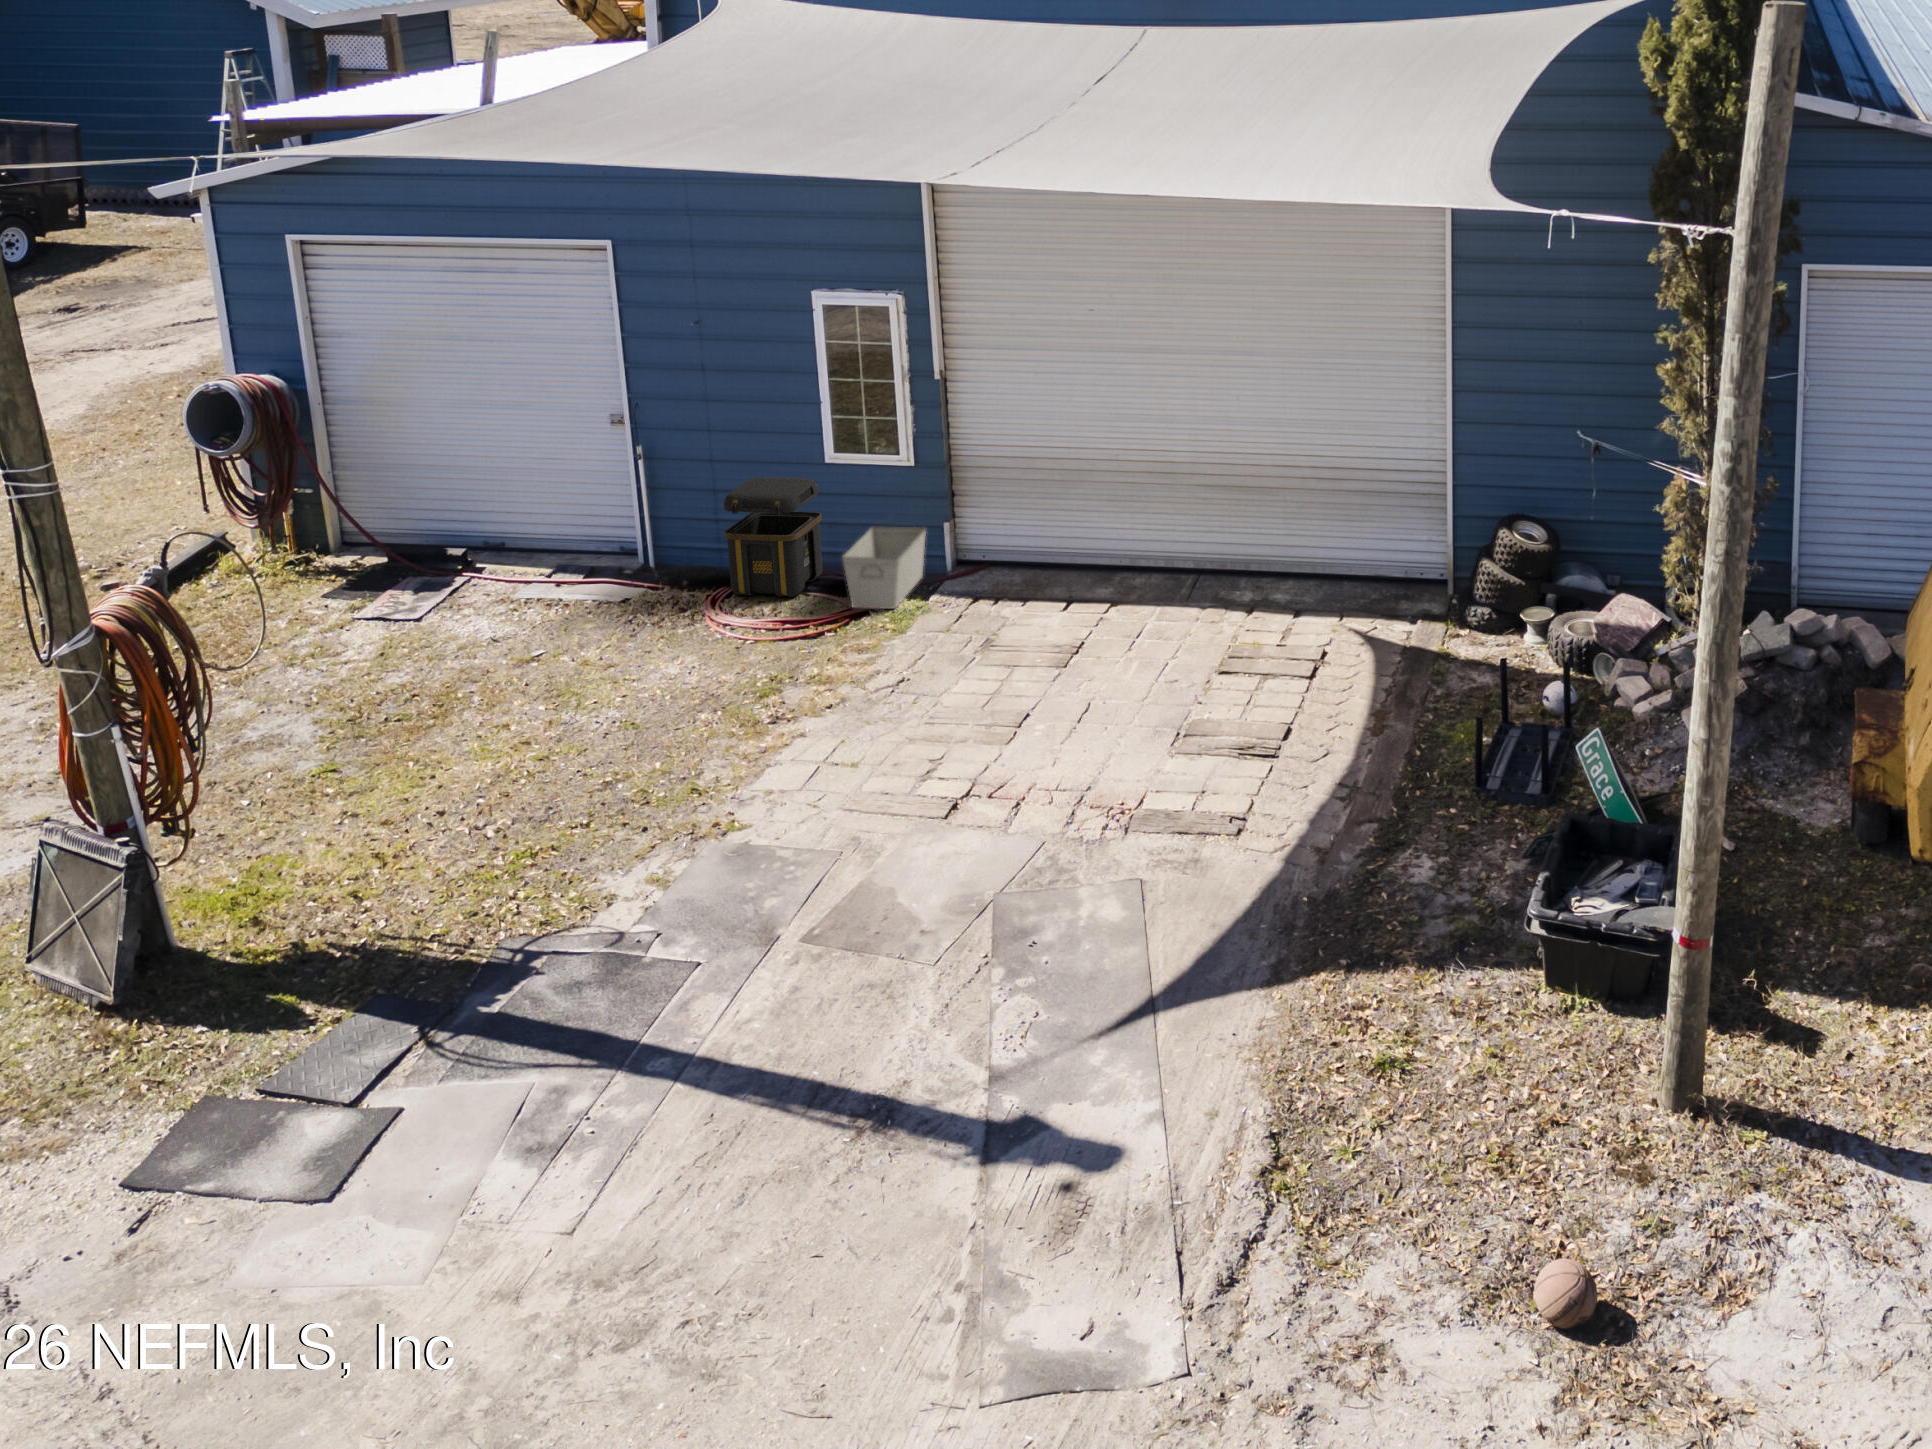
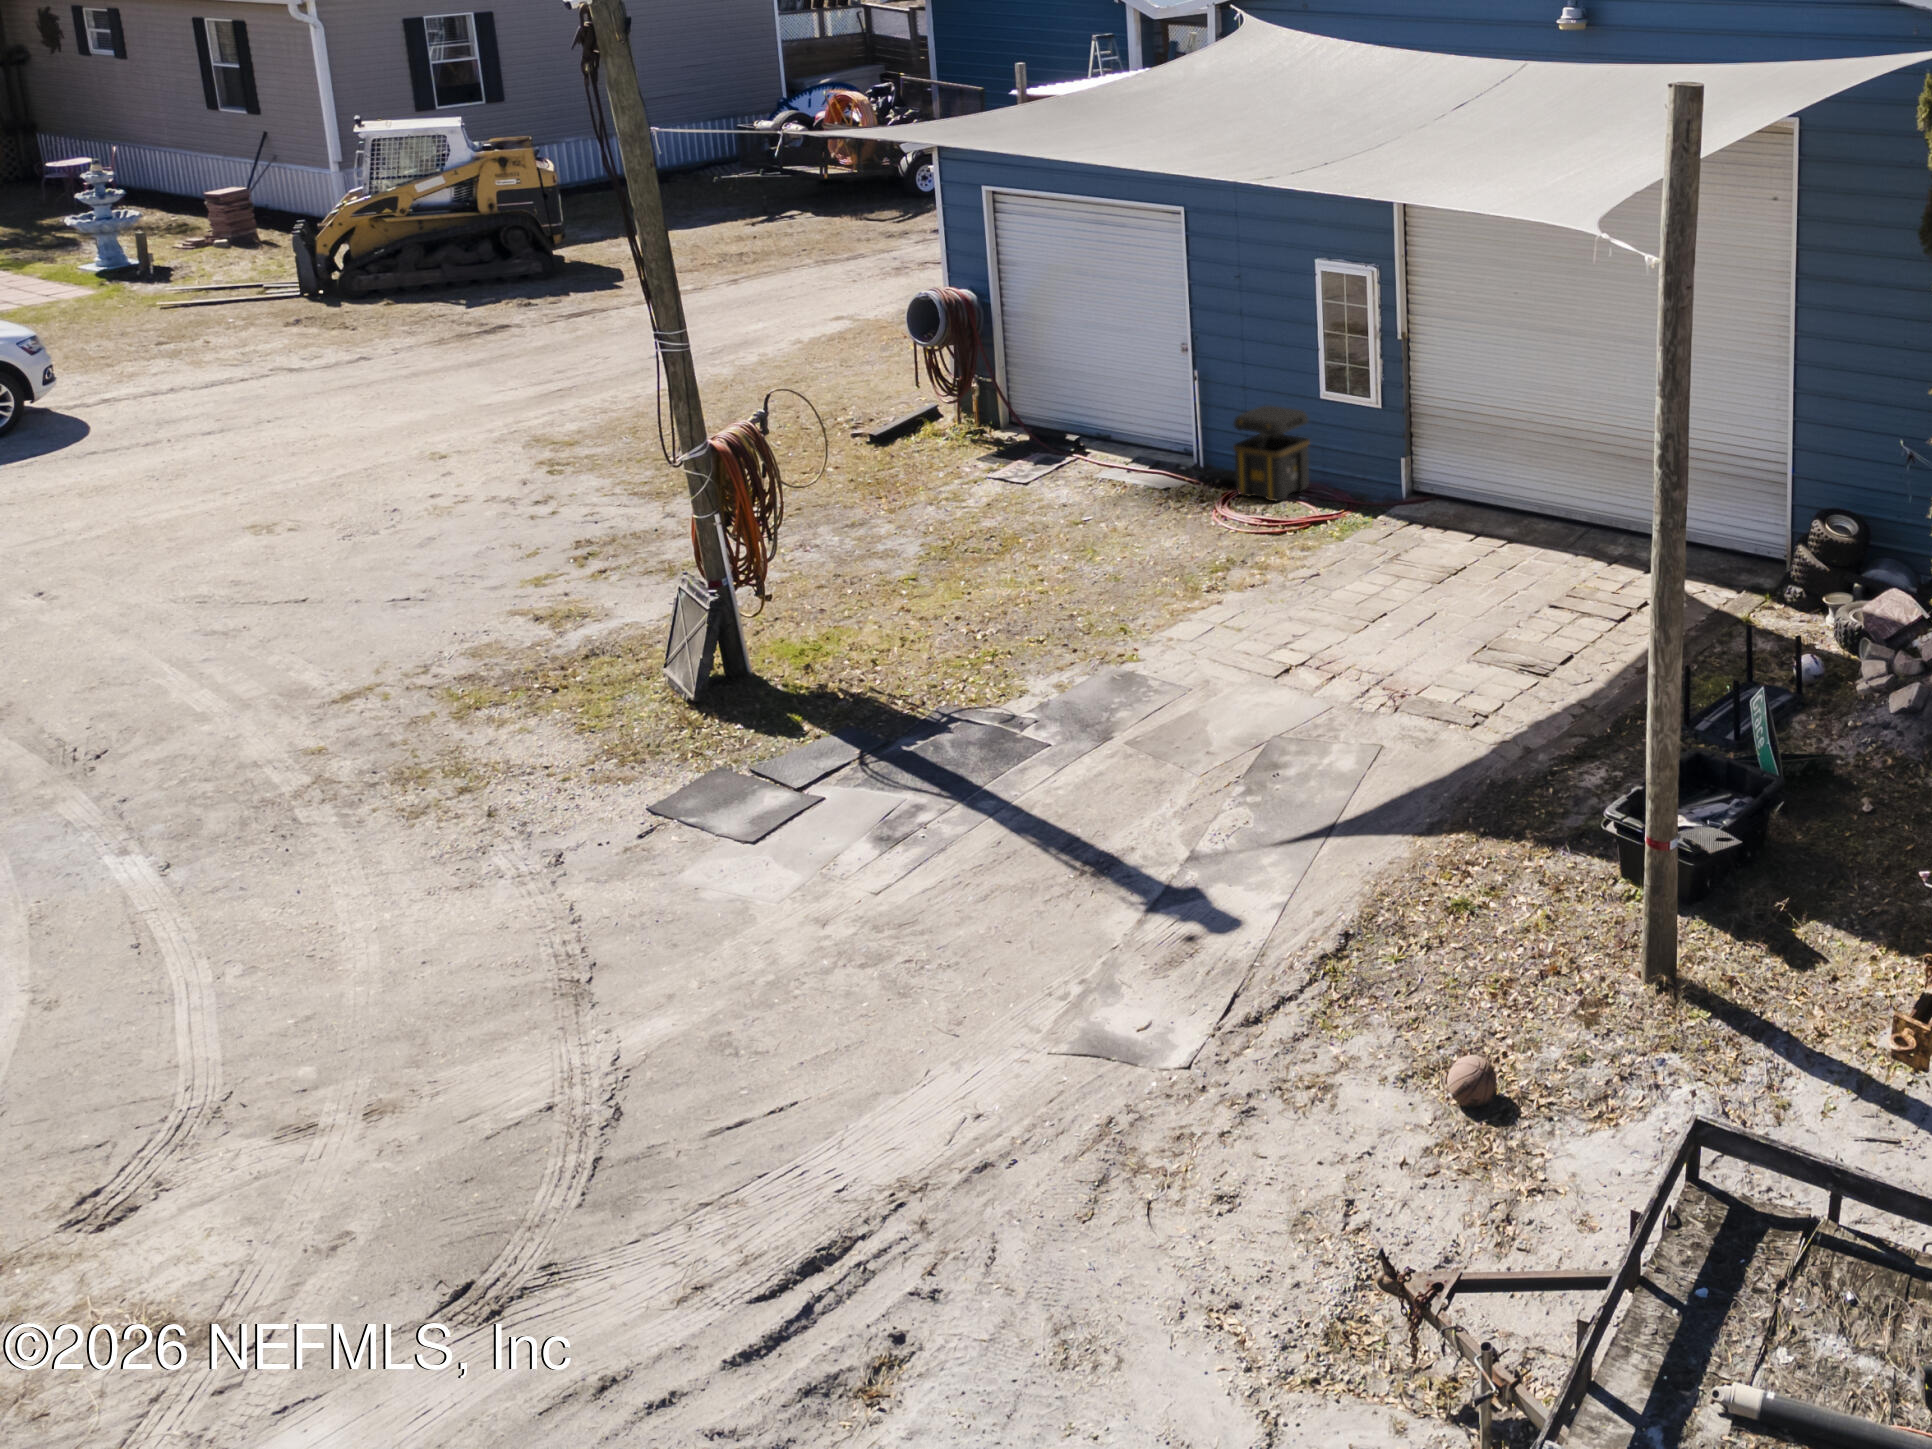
storage bin: present [842,527,926,609] -> none [1308,454,1385,520]

